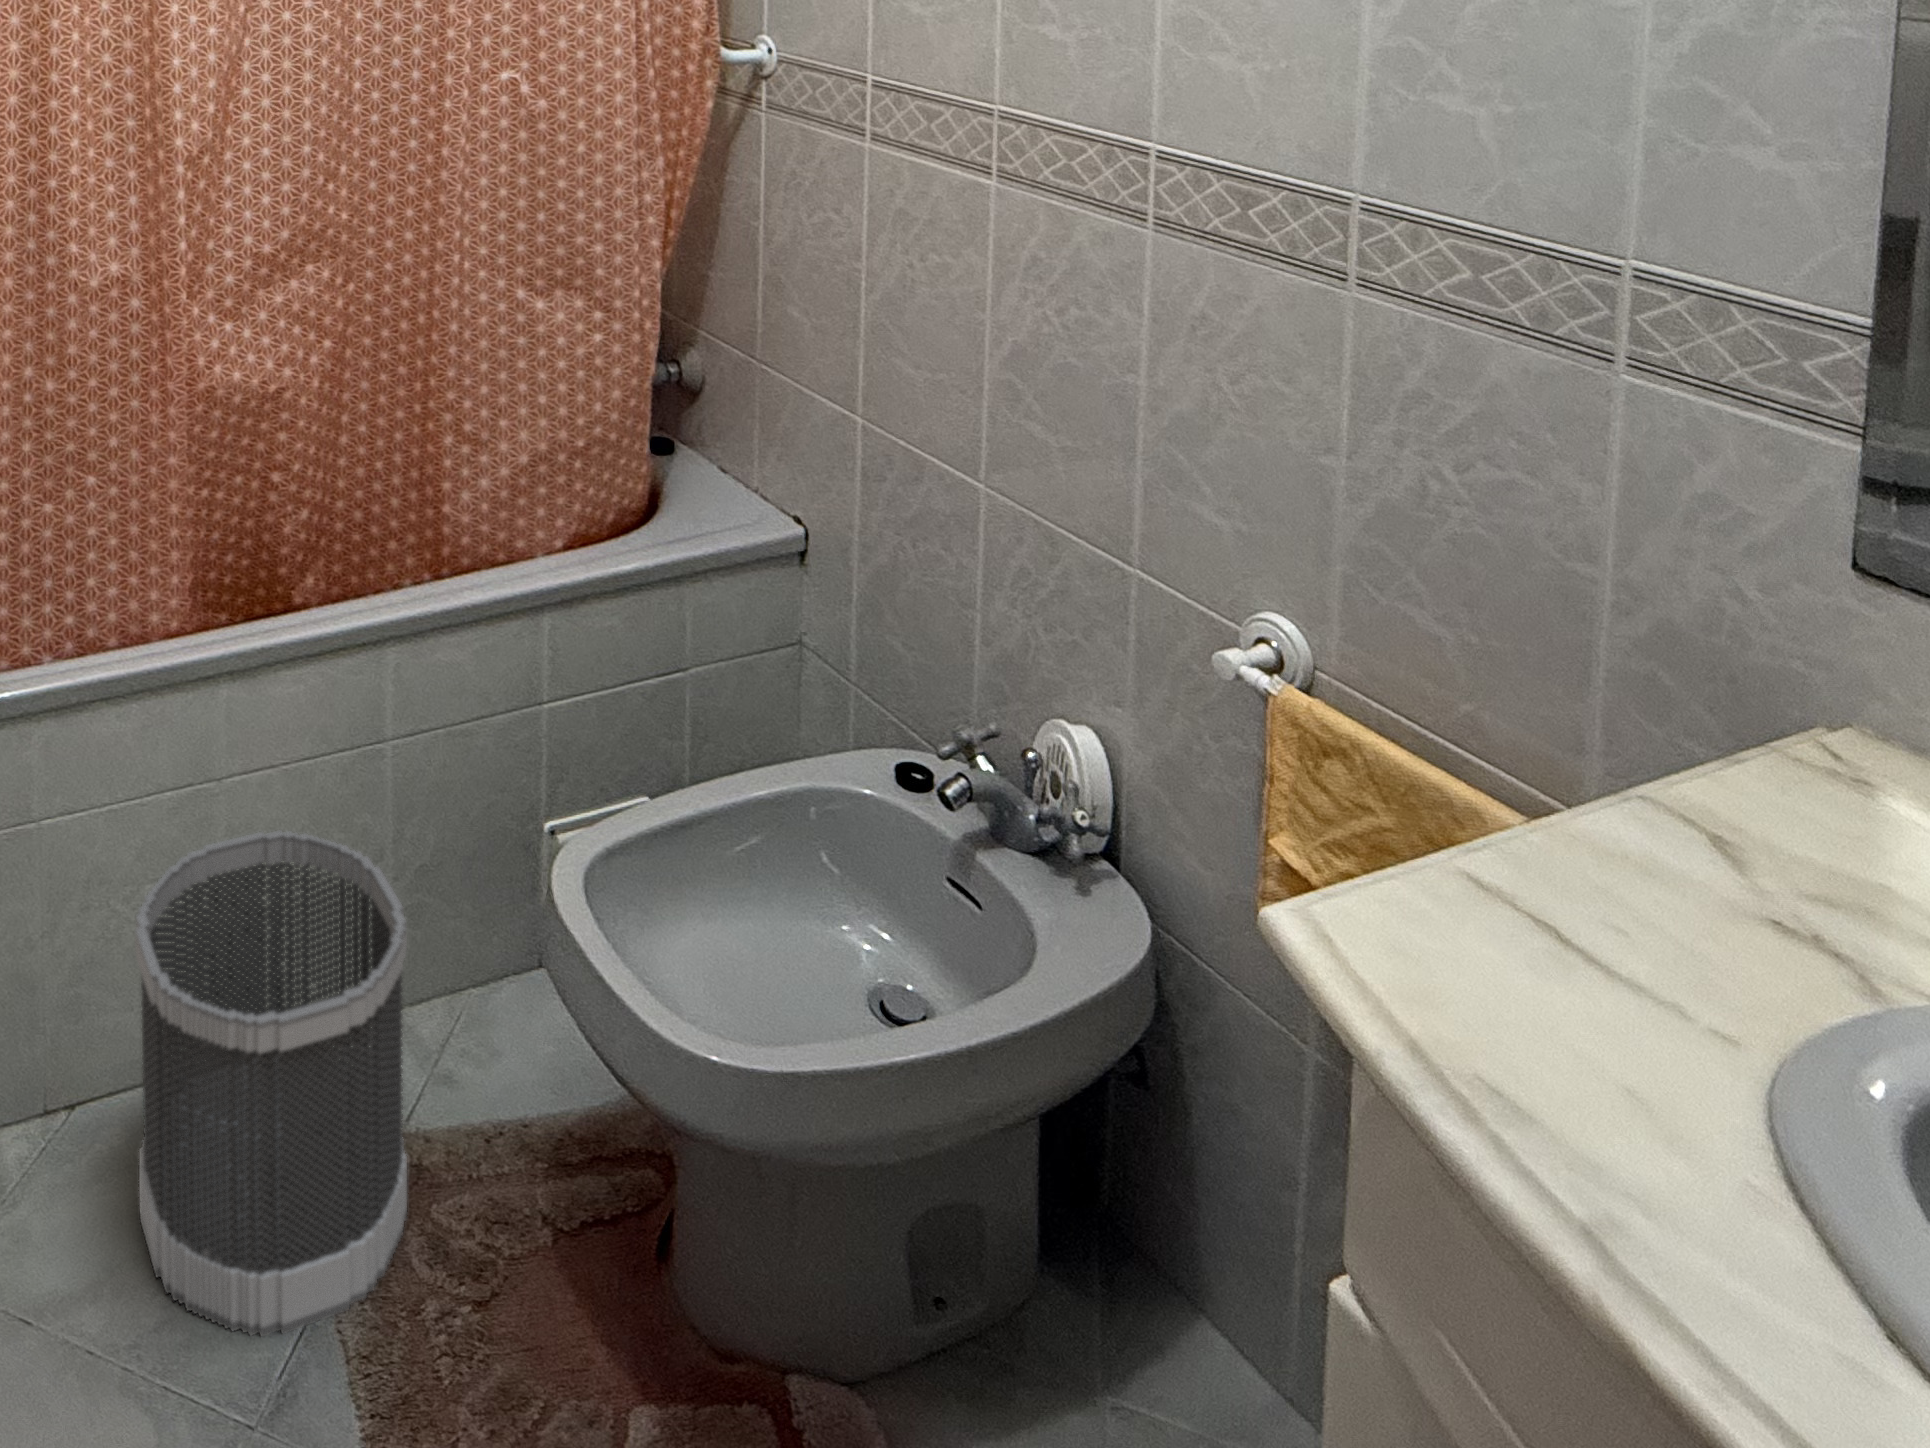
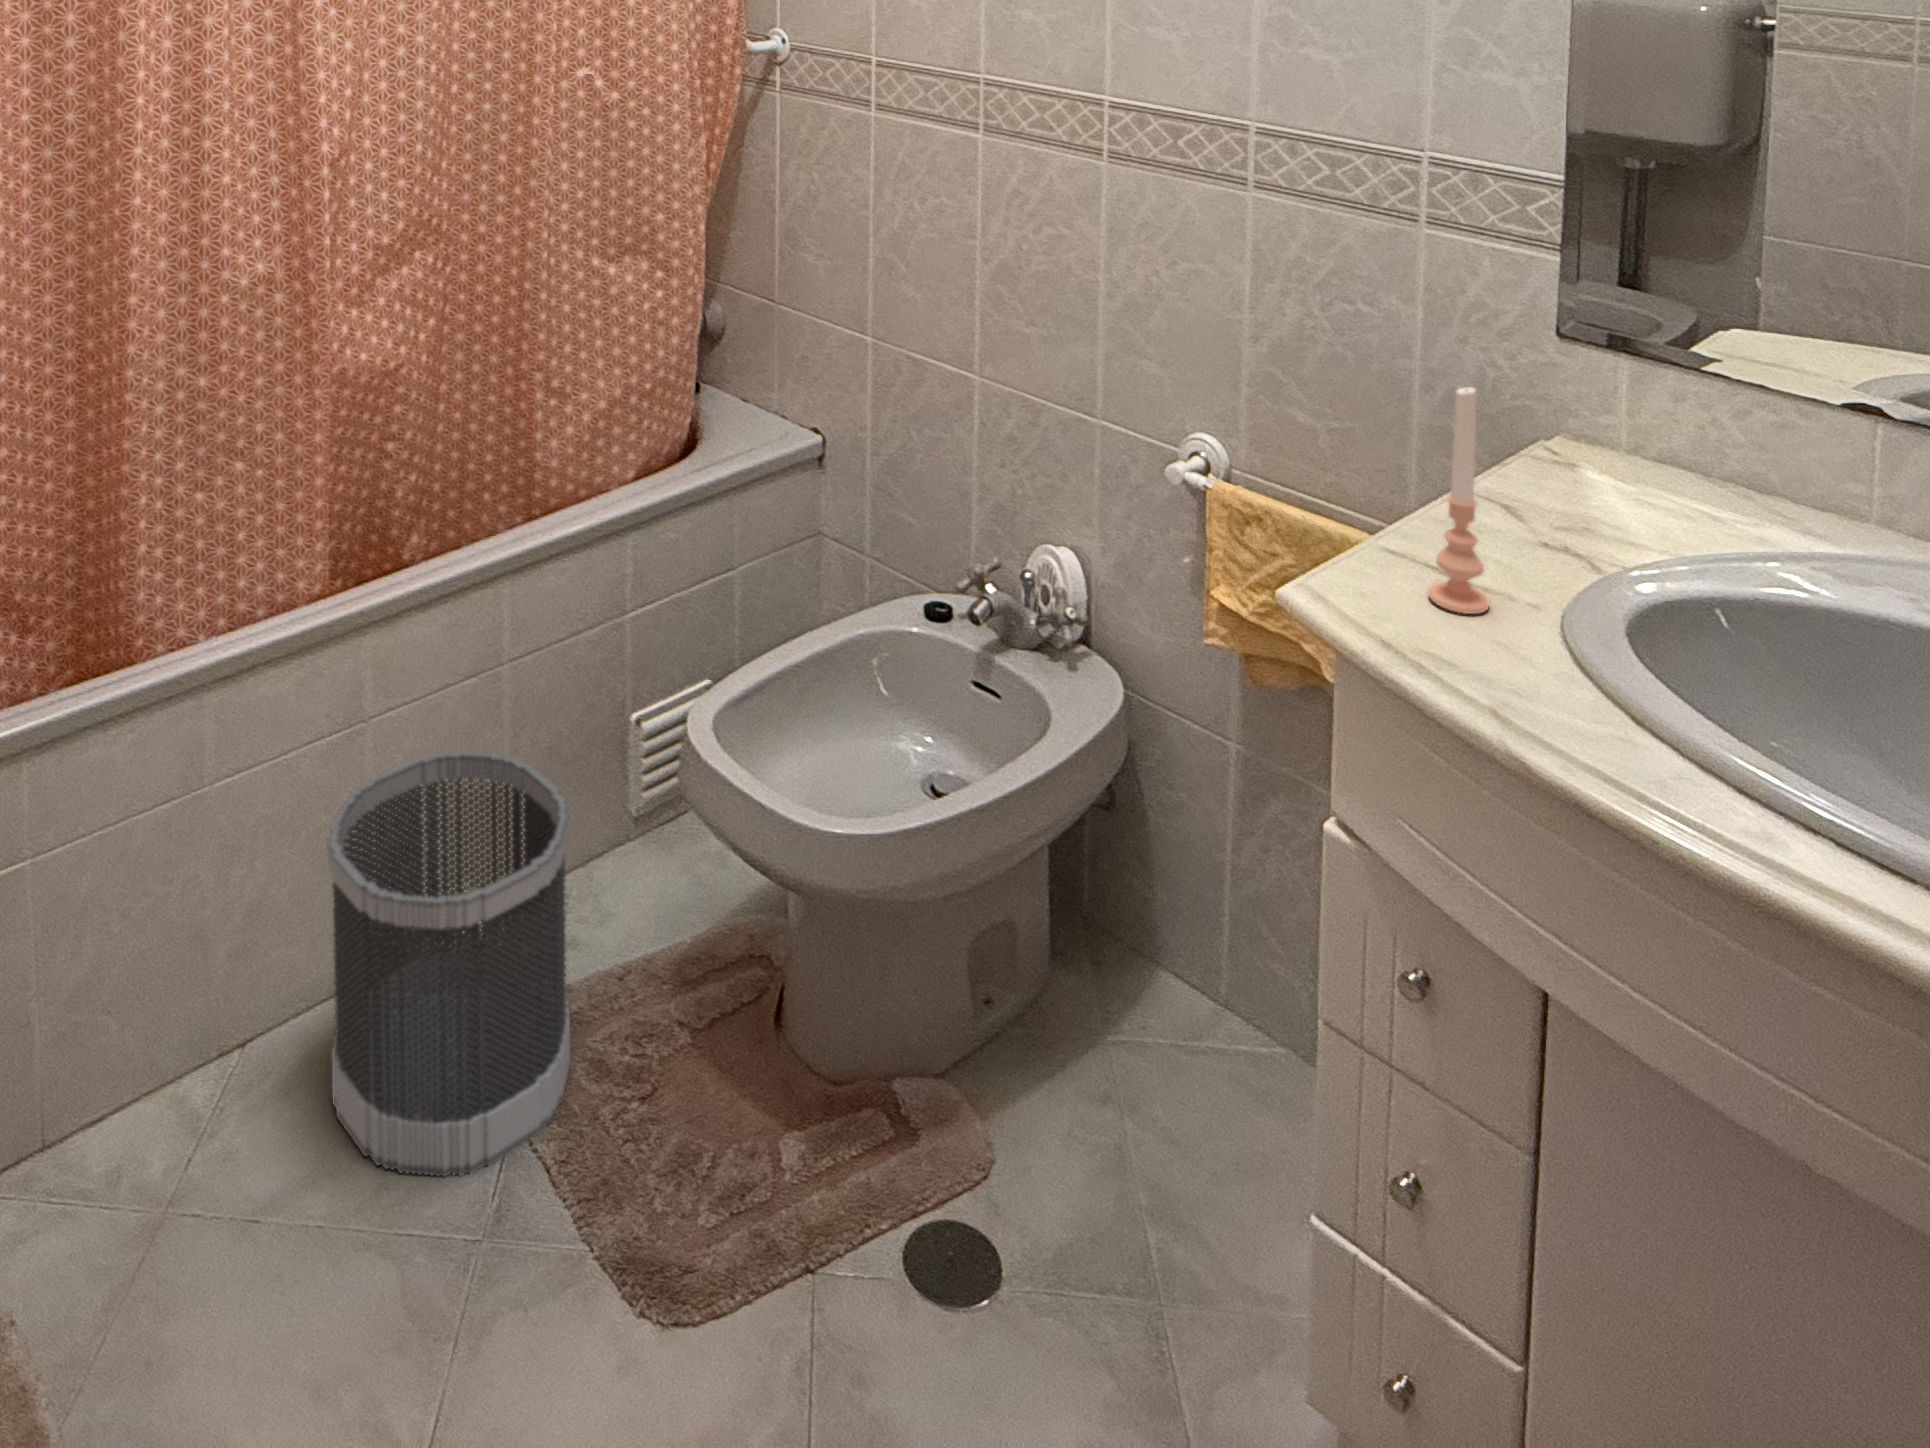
candle: none [1523,665,1640,1050] -> present [1428,387,1490,614]

